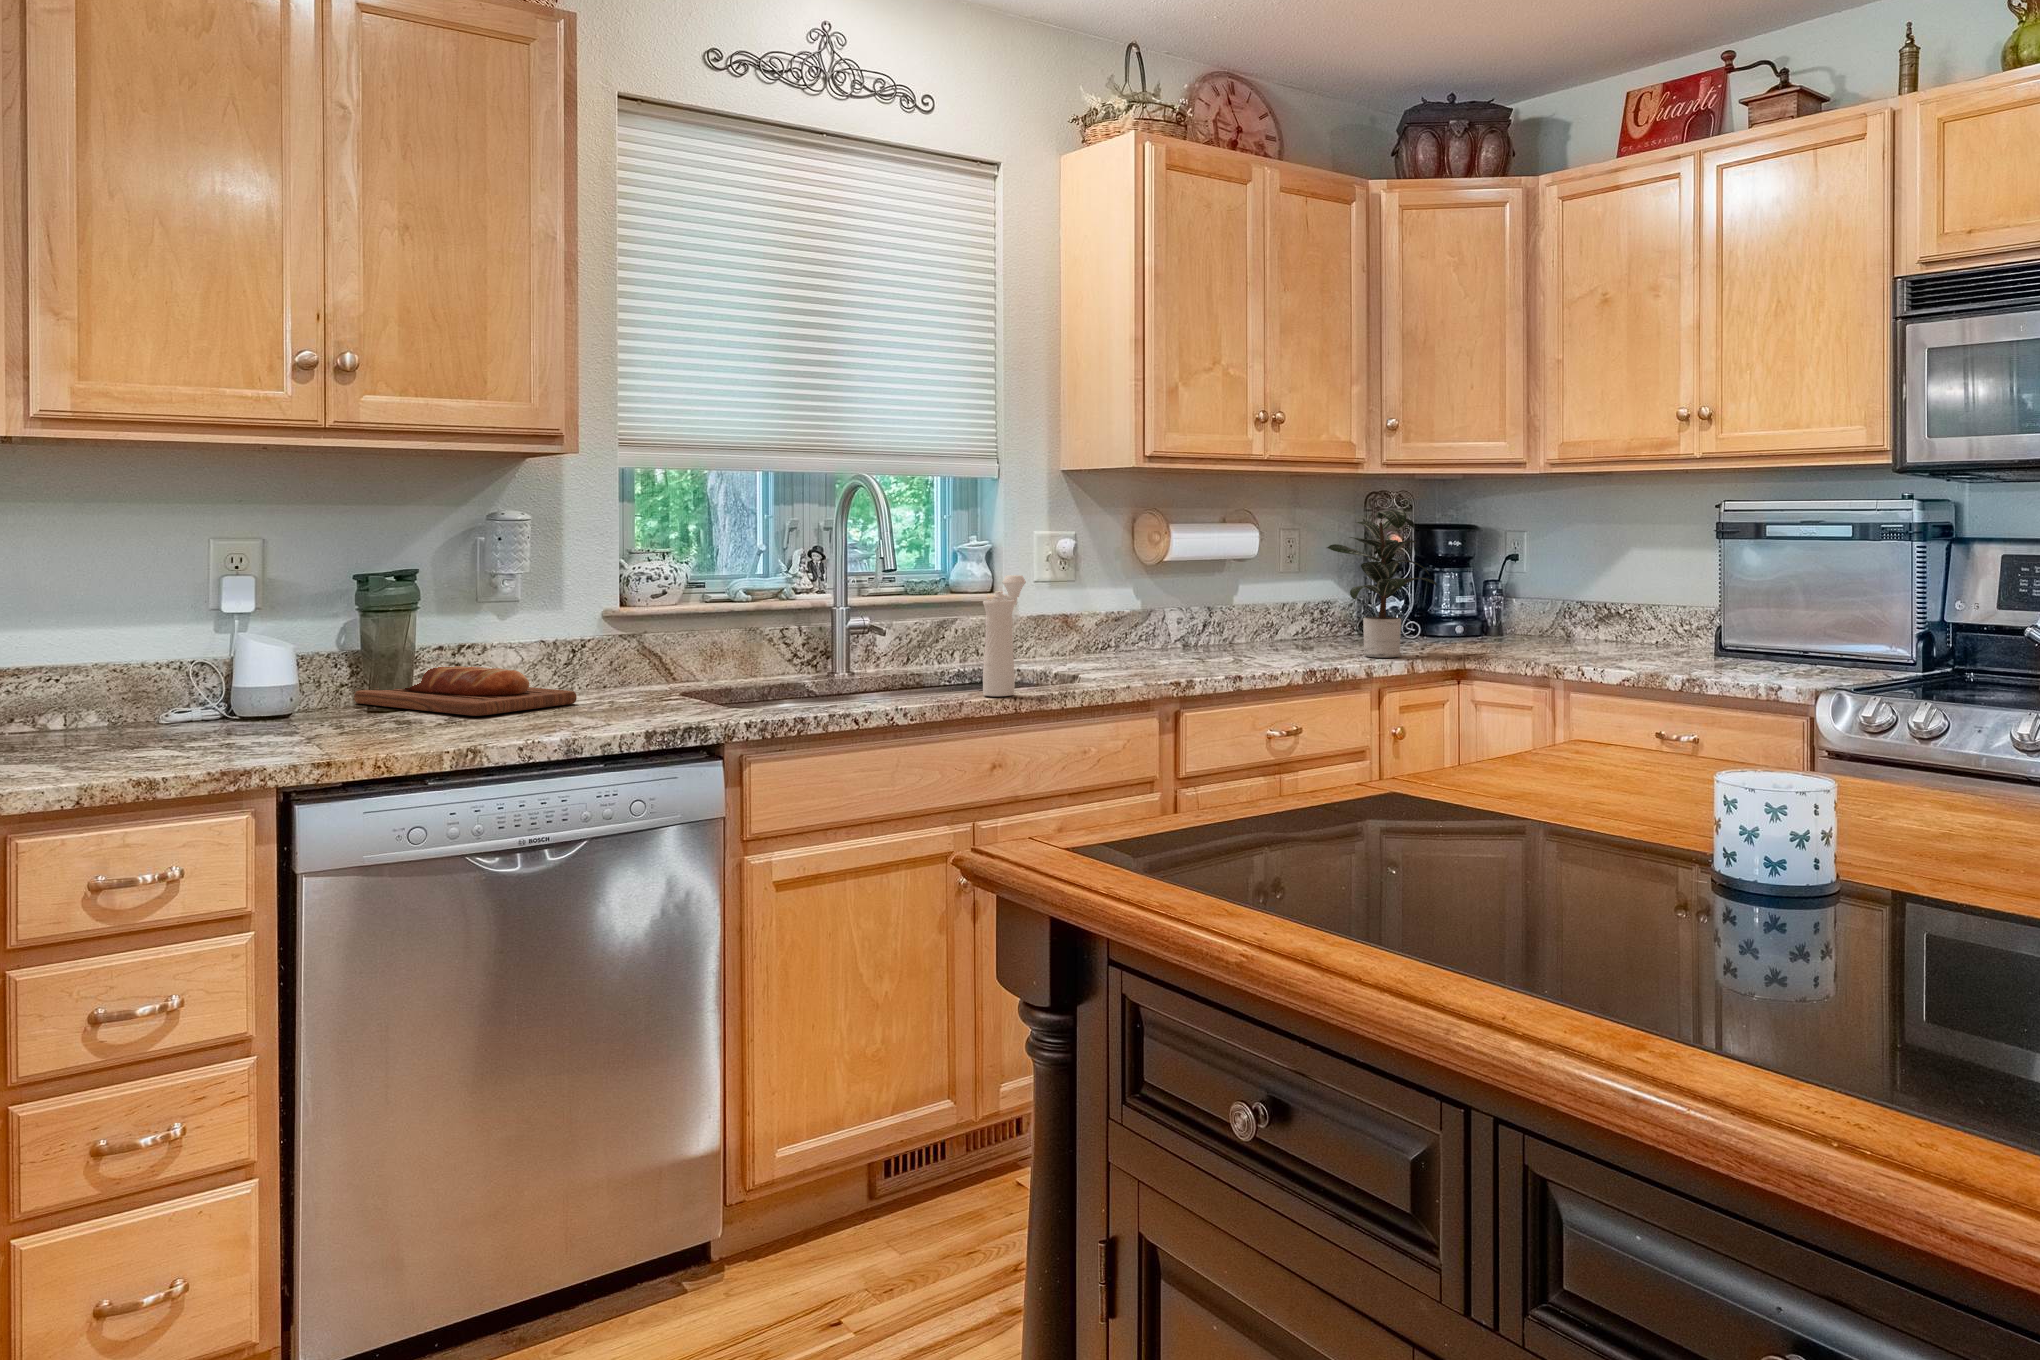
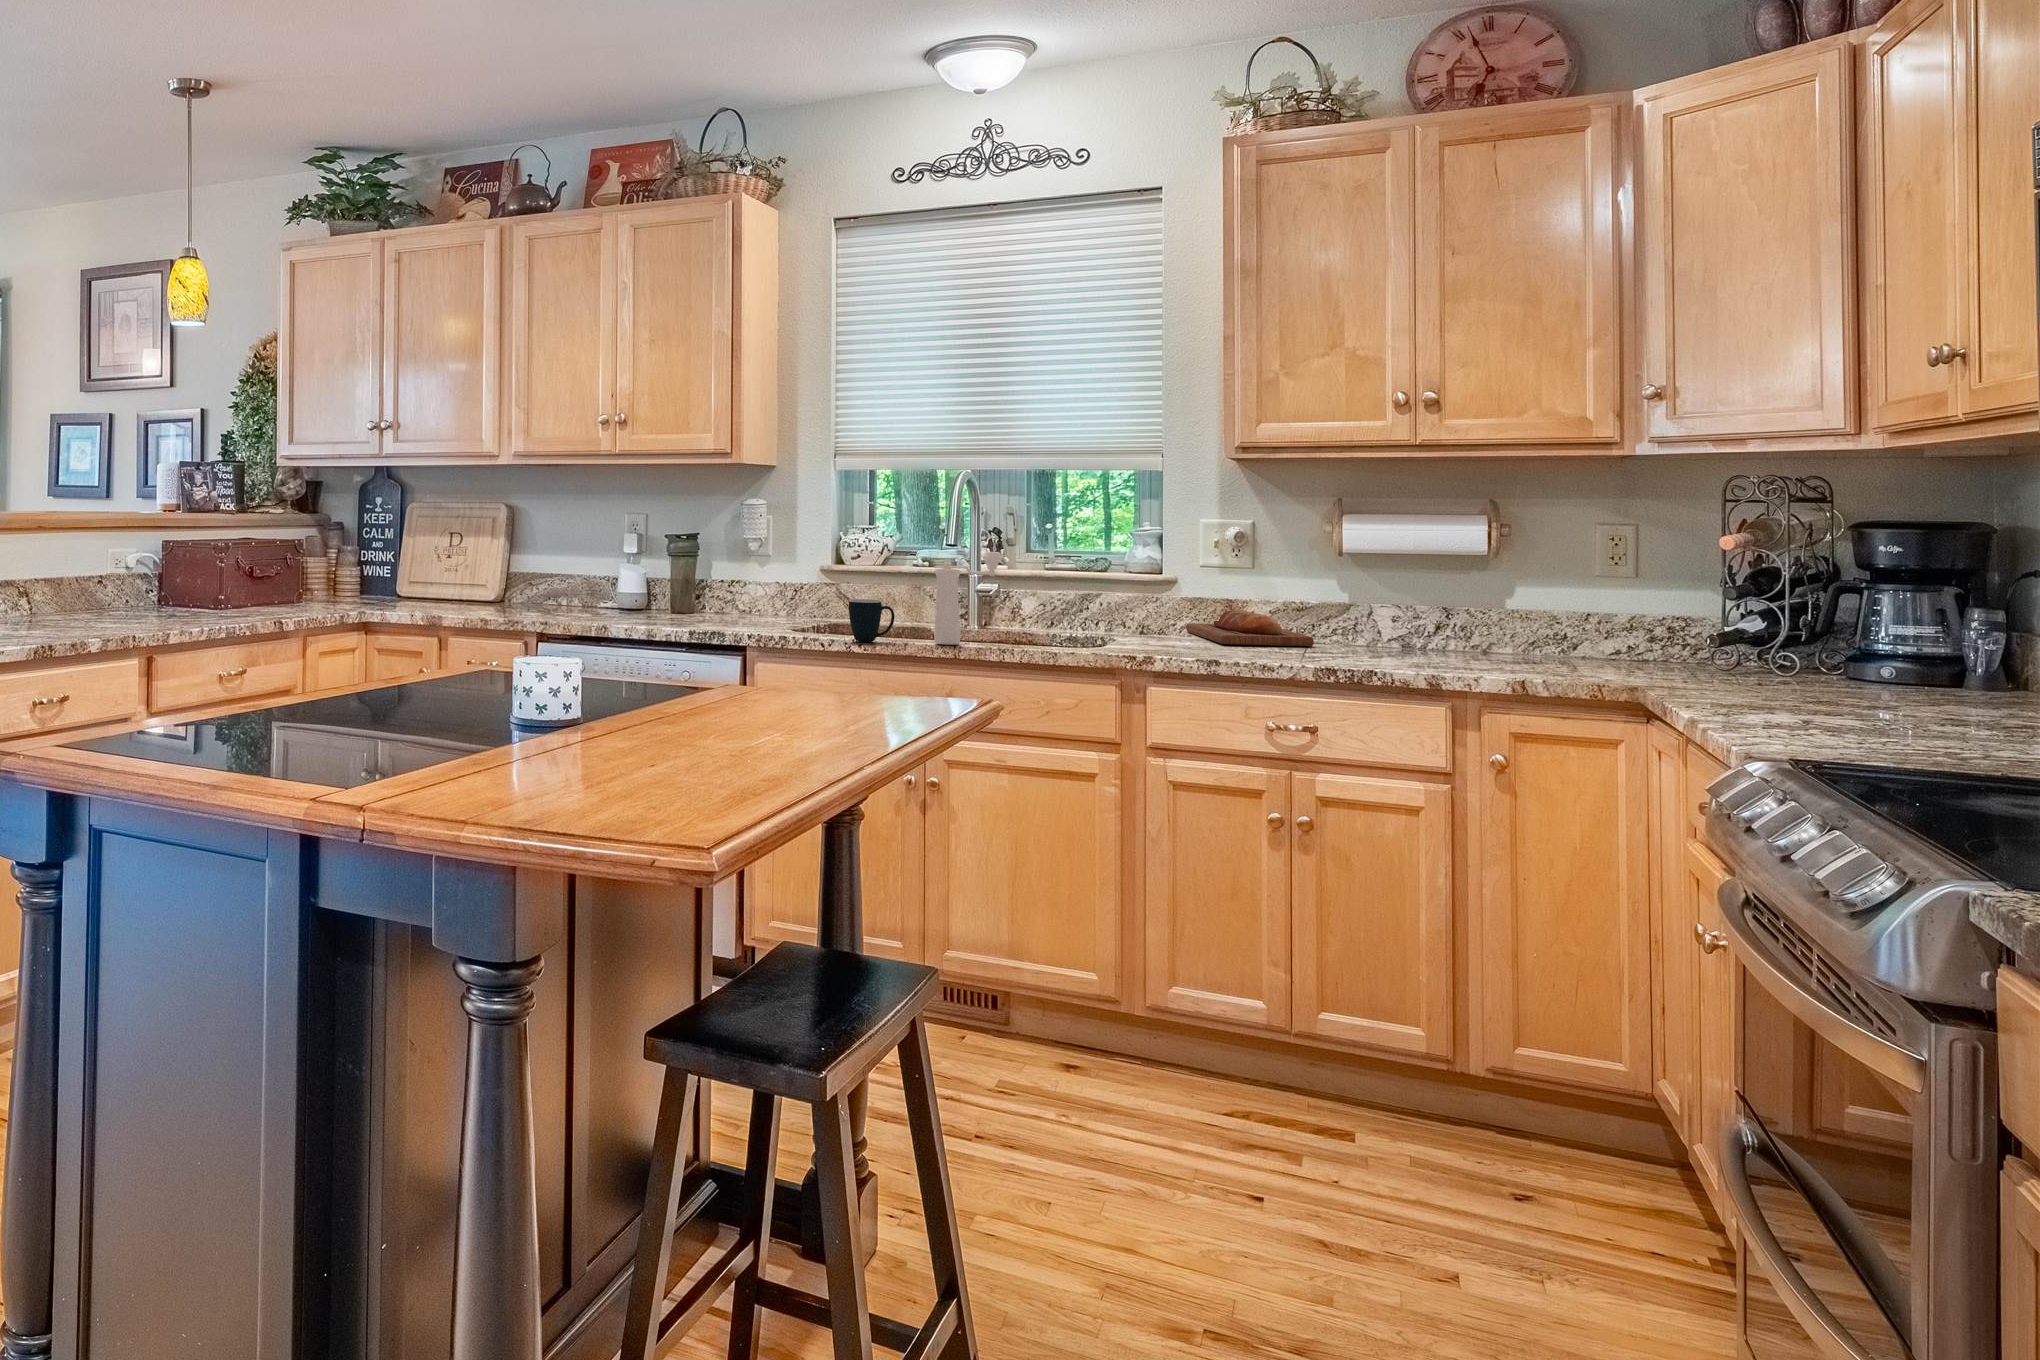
potted plant: present [1327,510,1437,658] -> none [1407,498,1602,674]
mug: none [898,648,952,707] -> present [849,599,895,642]
bread loaf: present [354,666,577,716] -> present [1186,610,1314,646]

